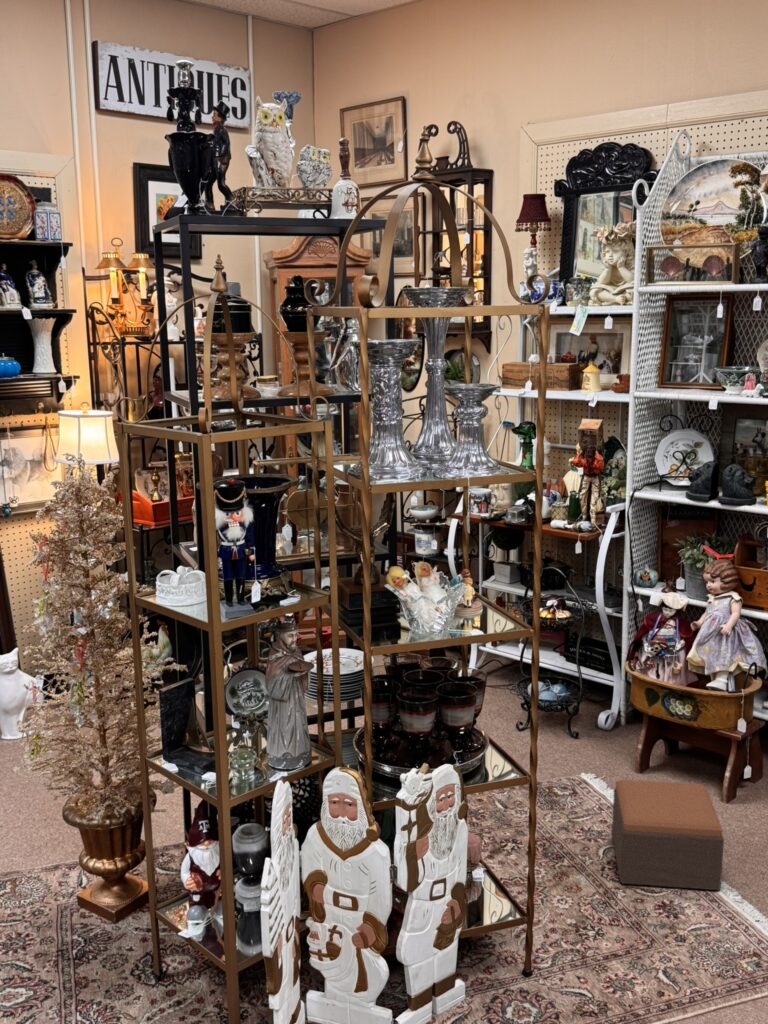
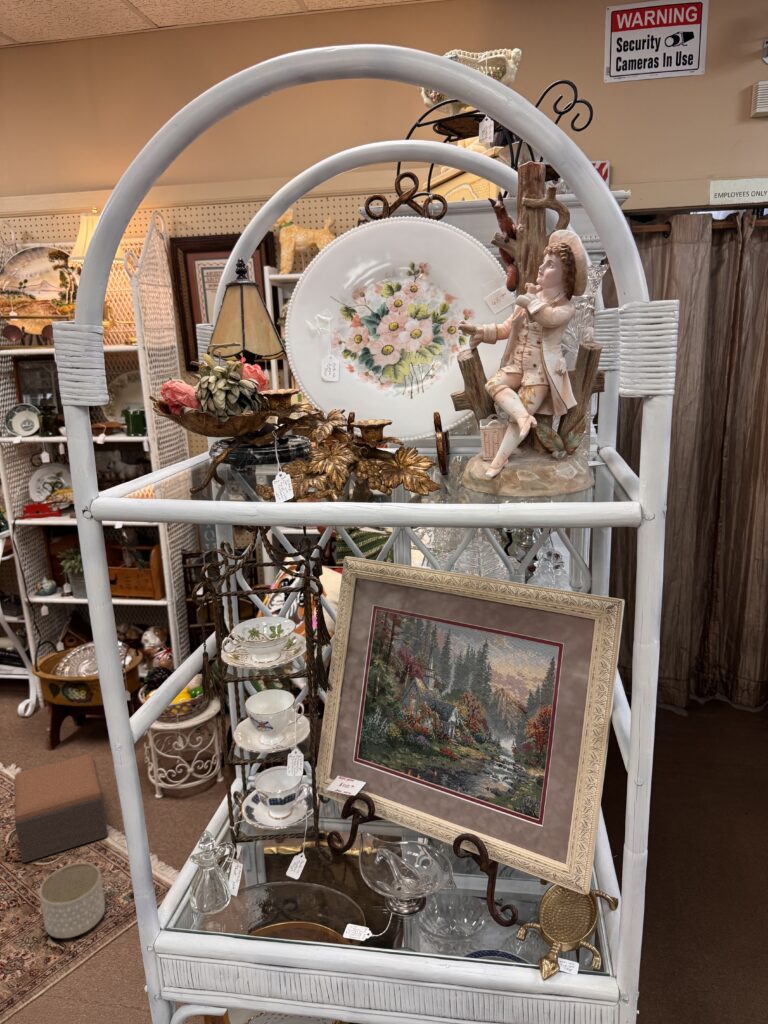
planter: none [655,897,730,982] -> present [39,863,105,938]

